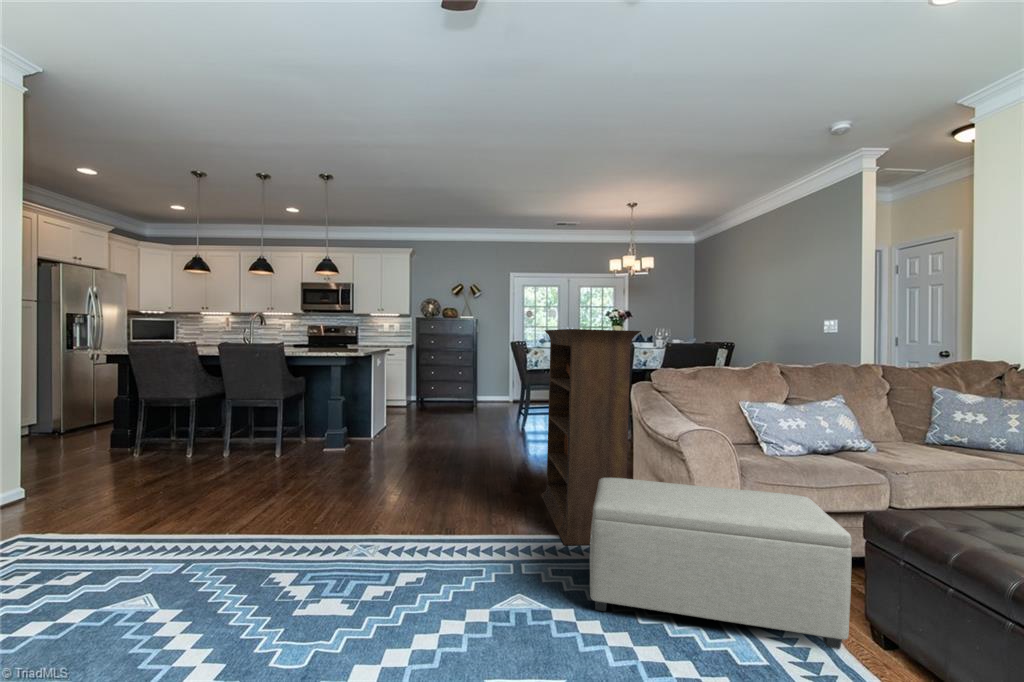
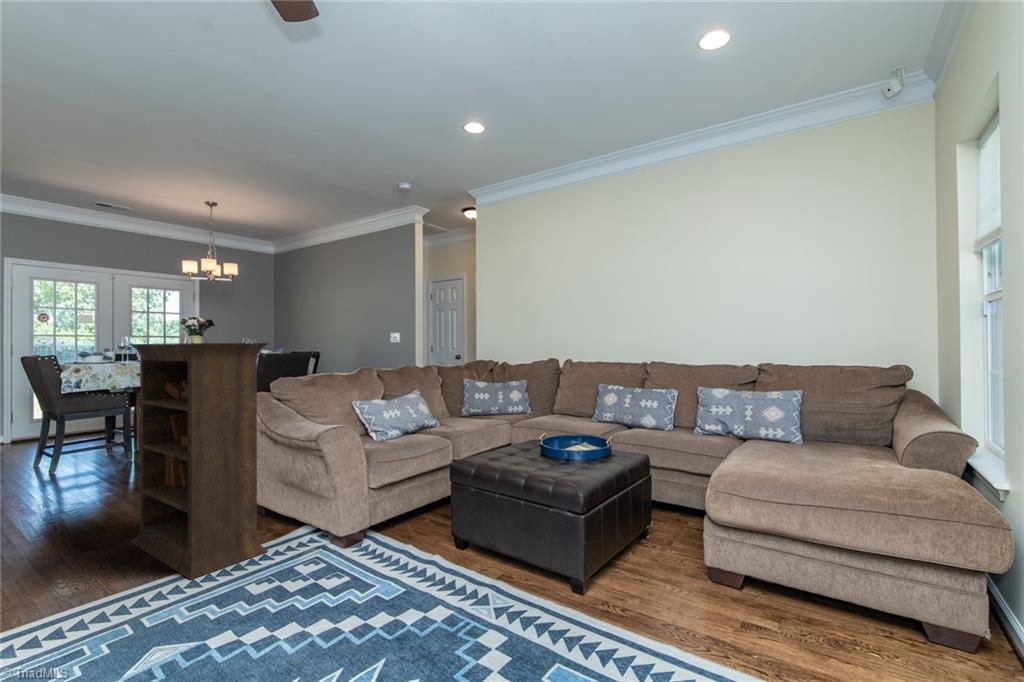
ottoman: present [590,478,852,649] -> none [236,465,448,619]

